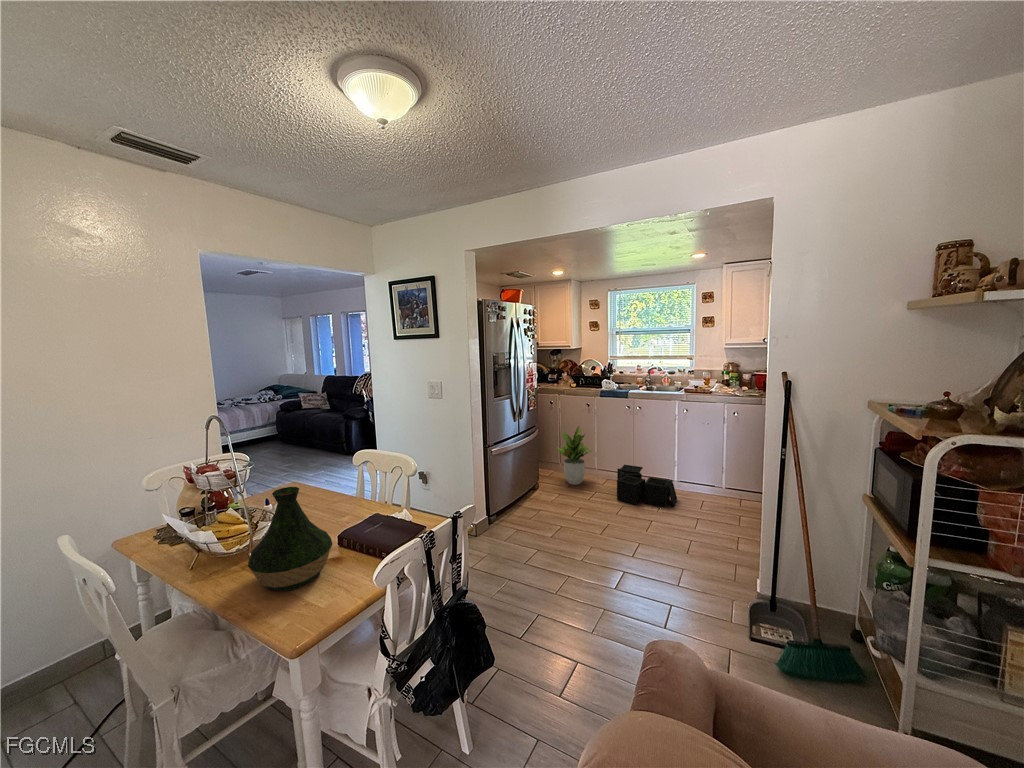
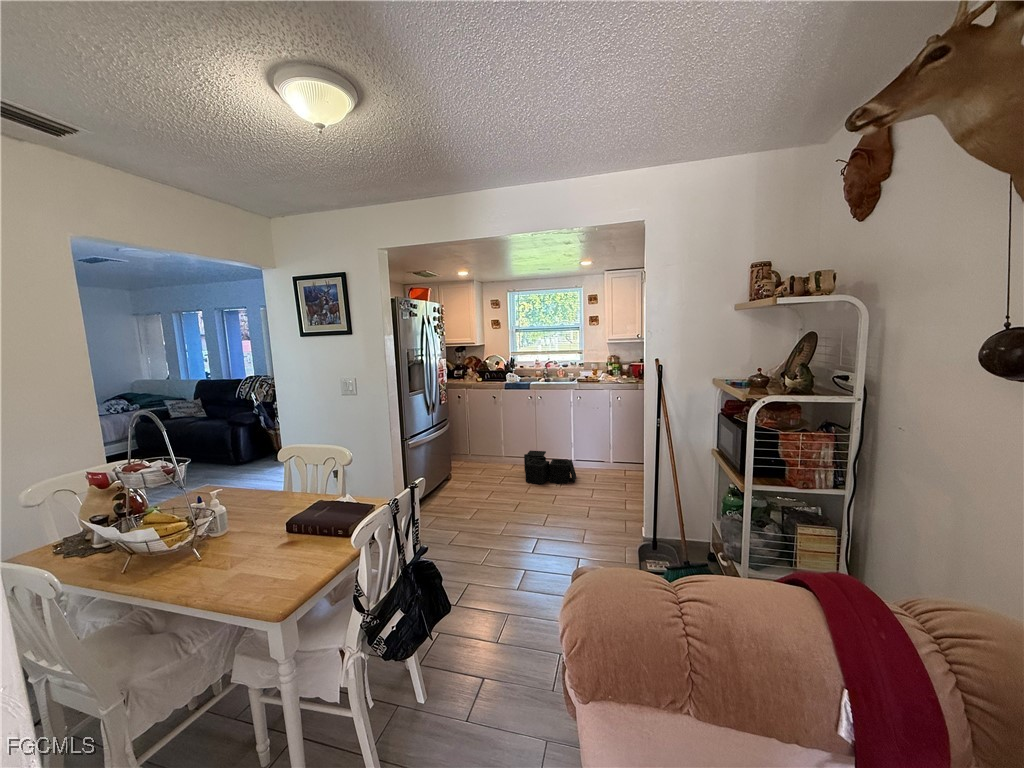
potted plant: present [557,426,594,485] -> none [468,417,503,473]
vase: present [248,487,332,591] -> none [200,474,288,577]

